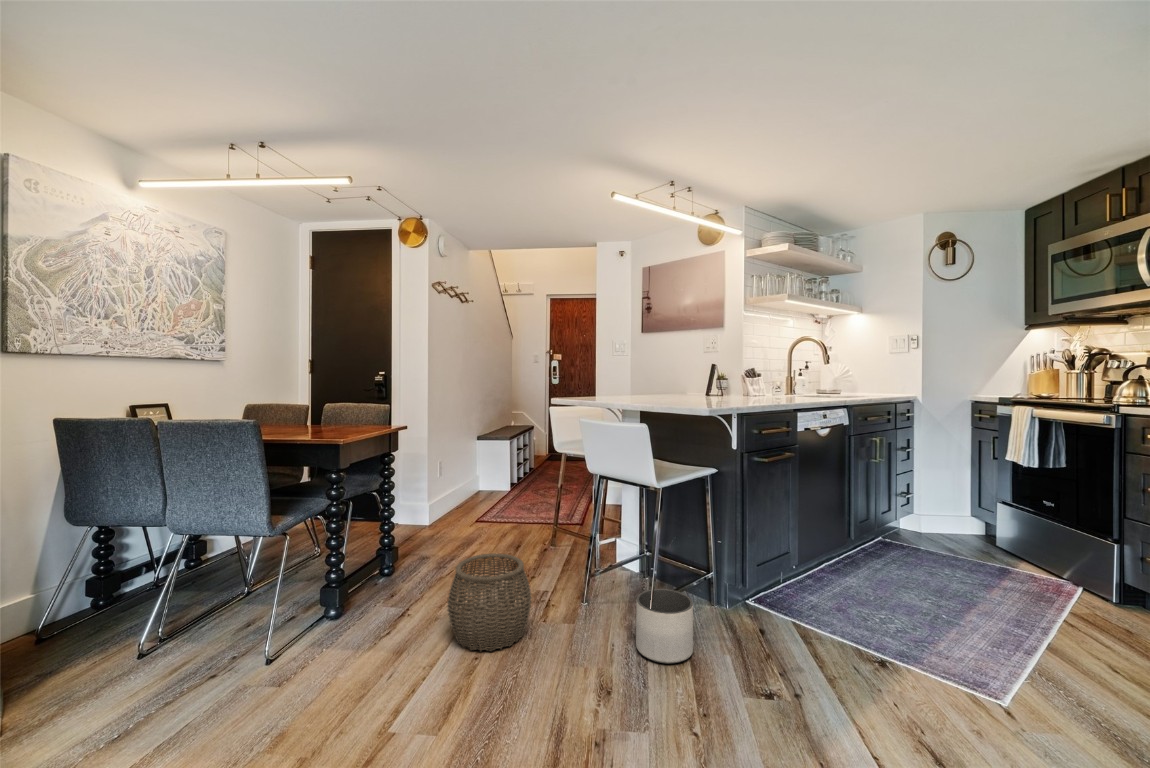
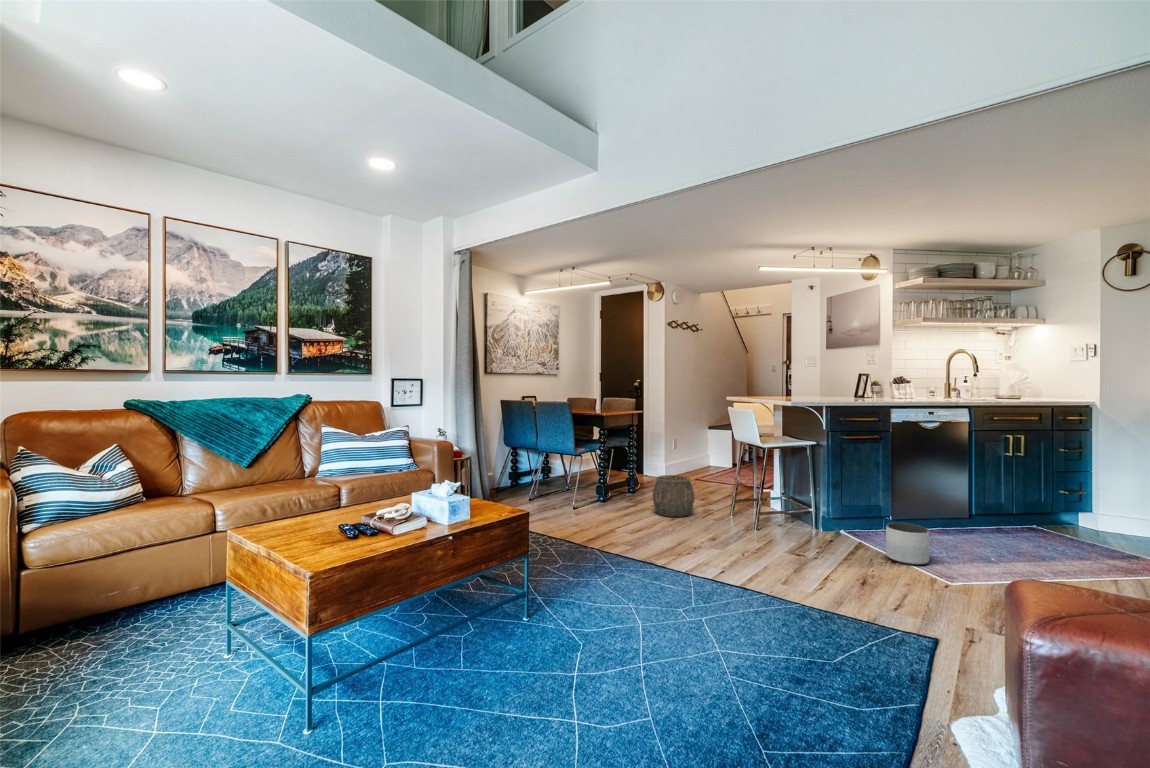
planter: present [636,589,693,664] -> present [886,523,929,565]

